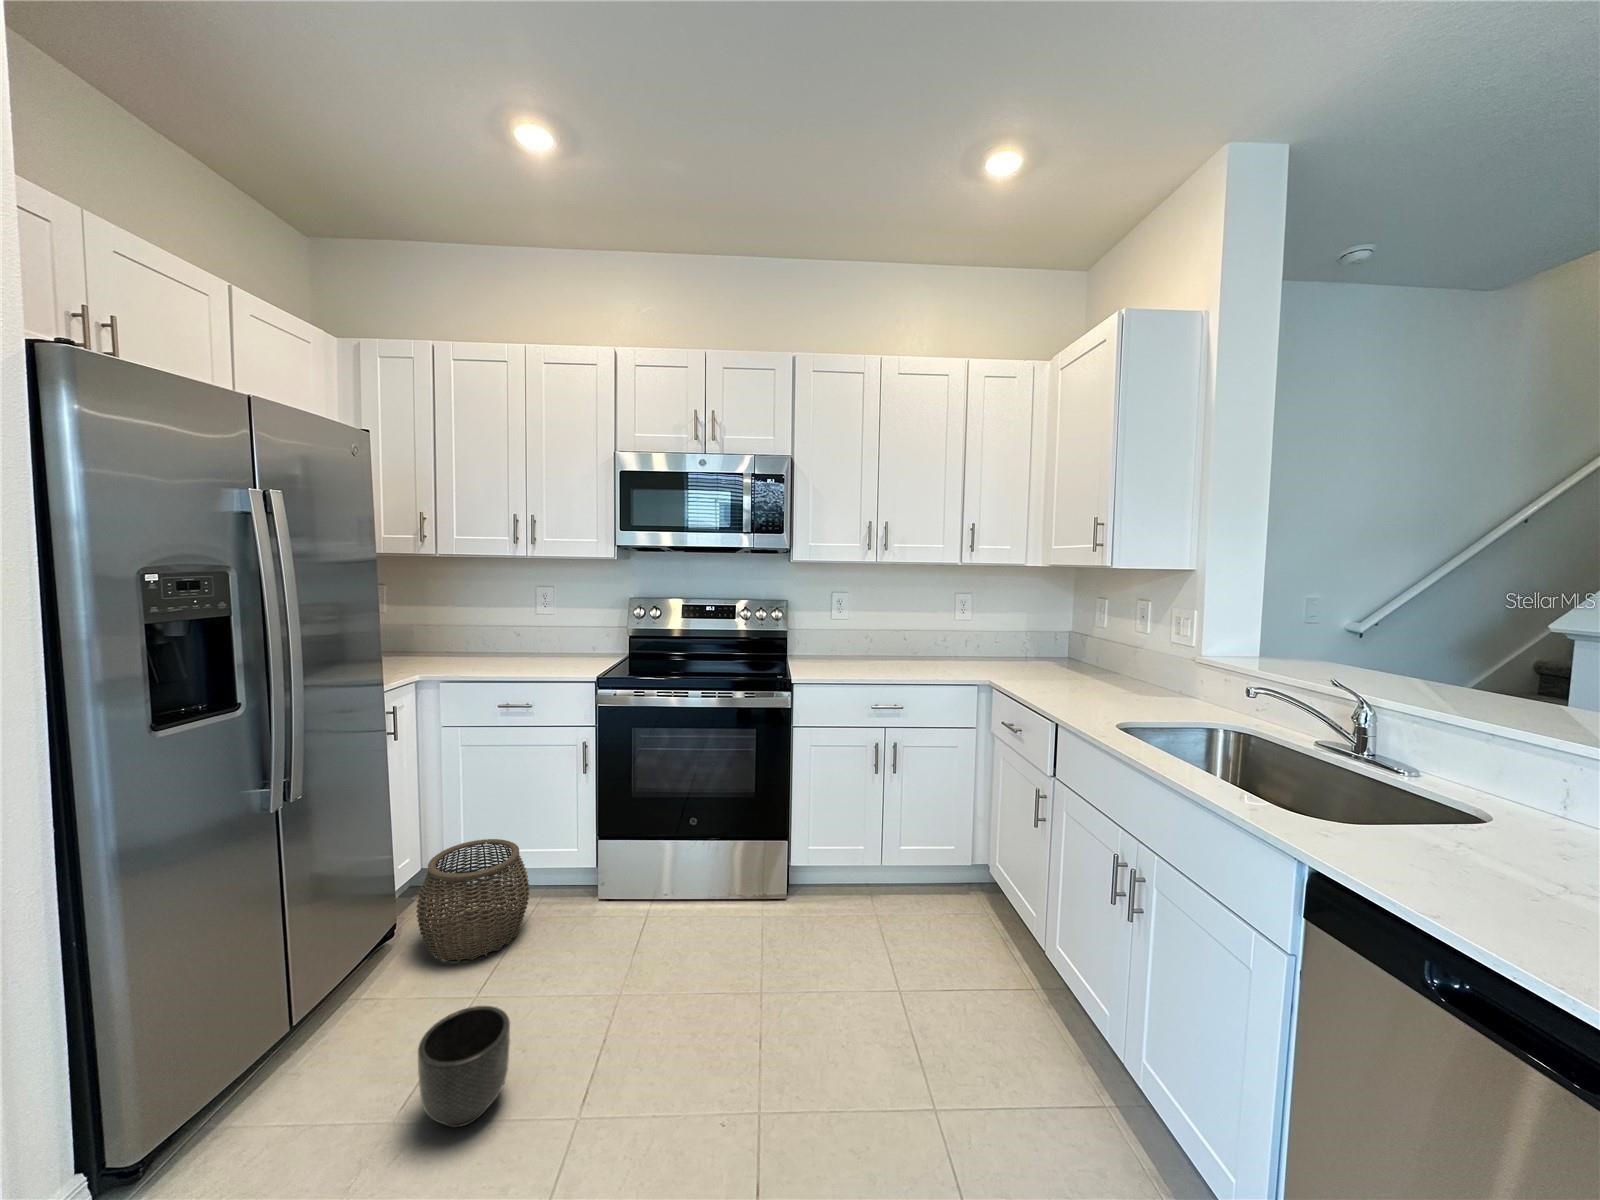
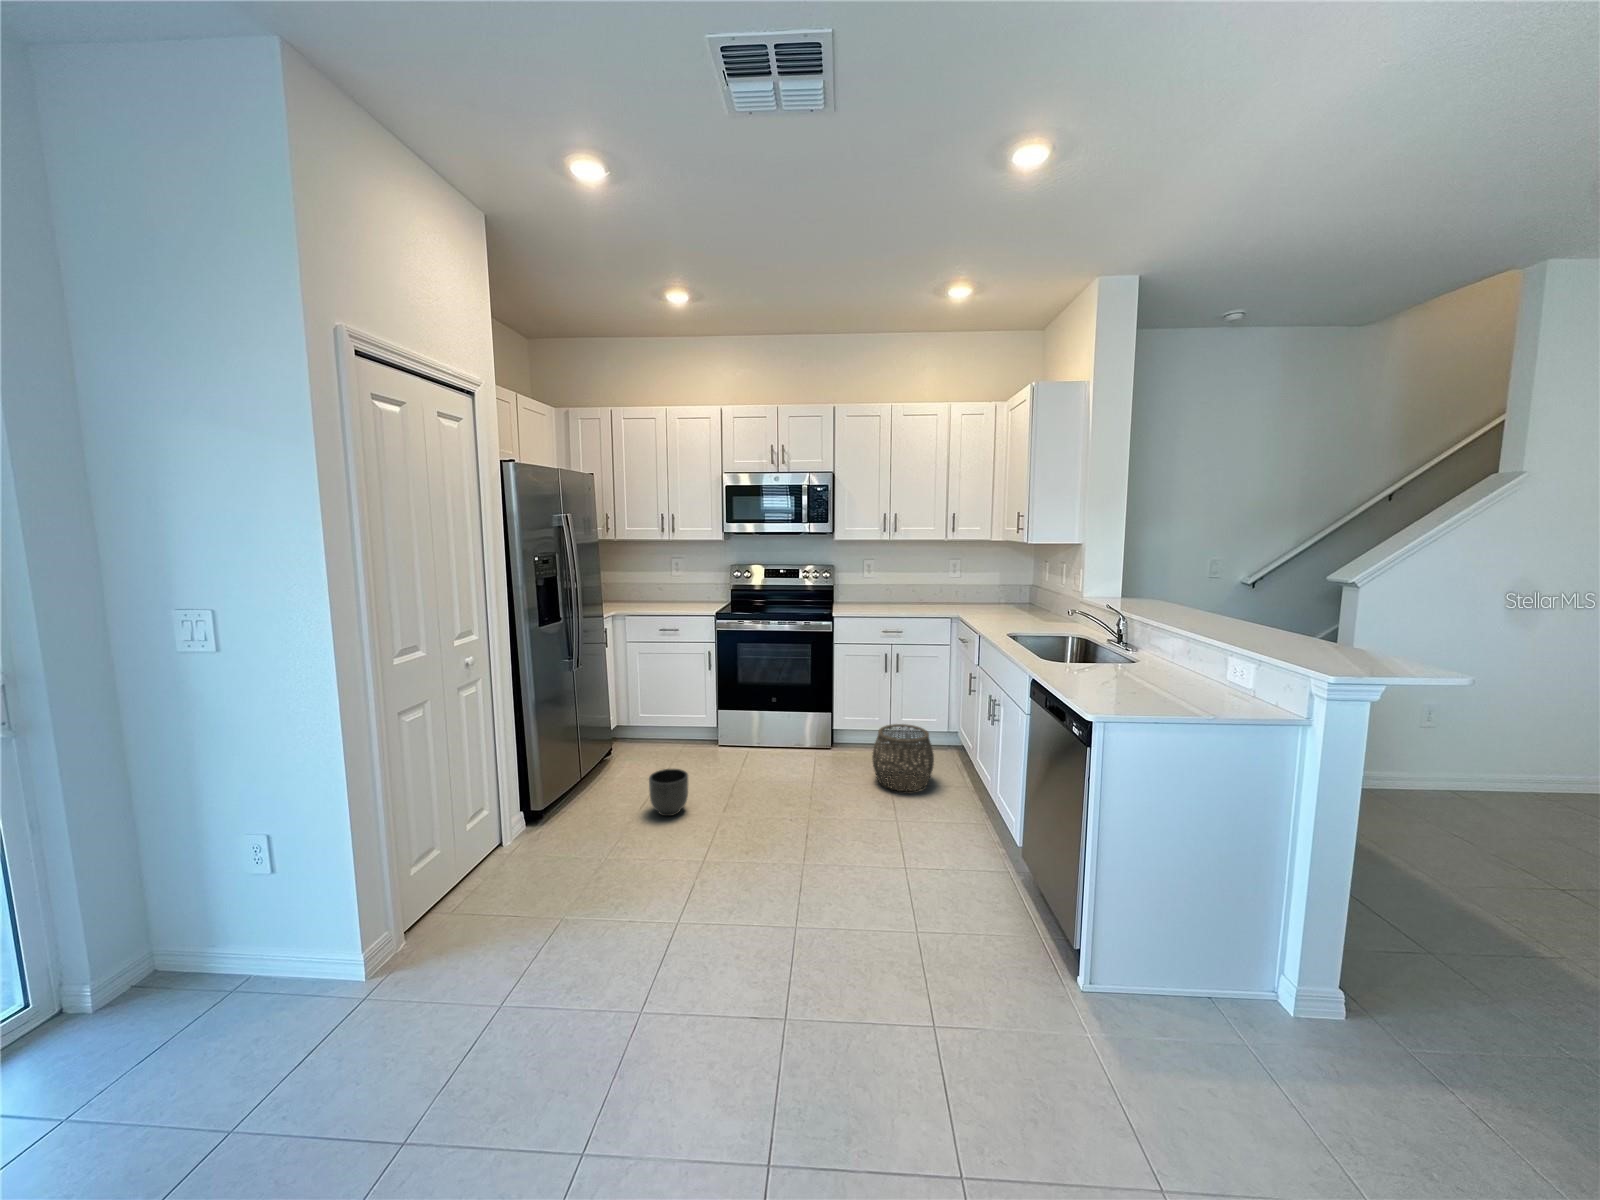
woven basket: present [416,839,530,962] -> present [872,724,934,791]

